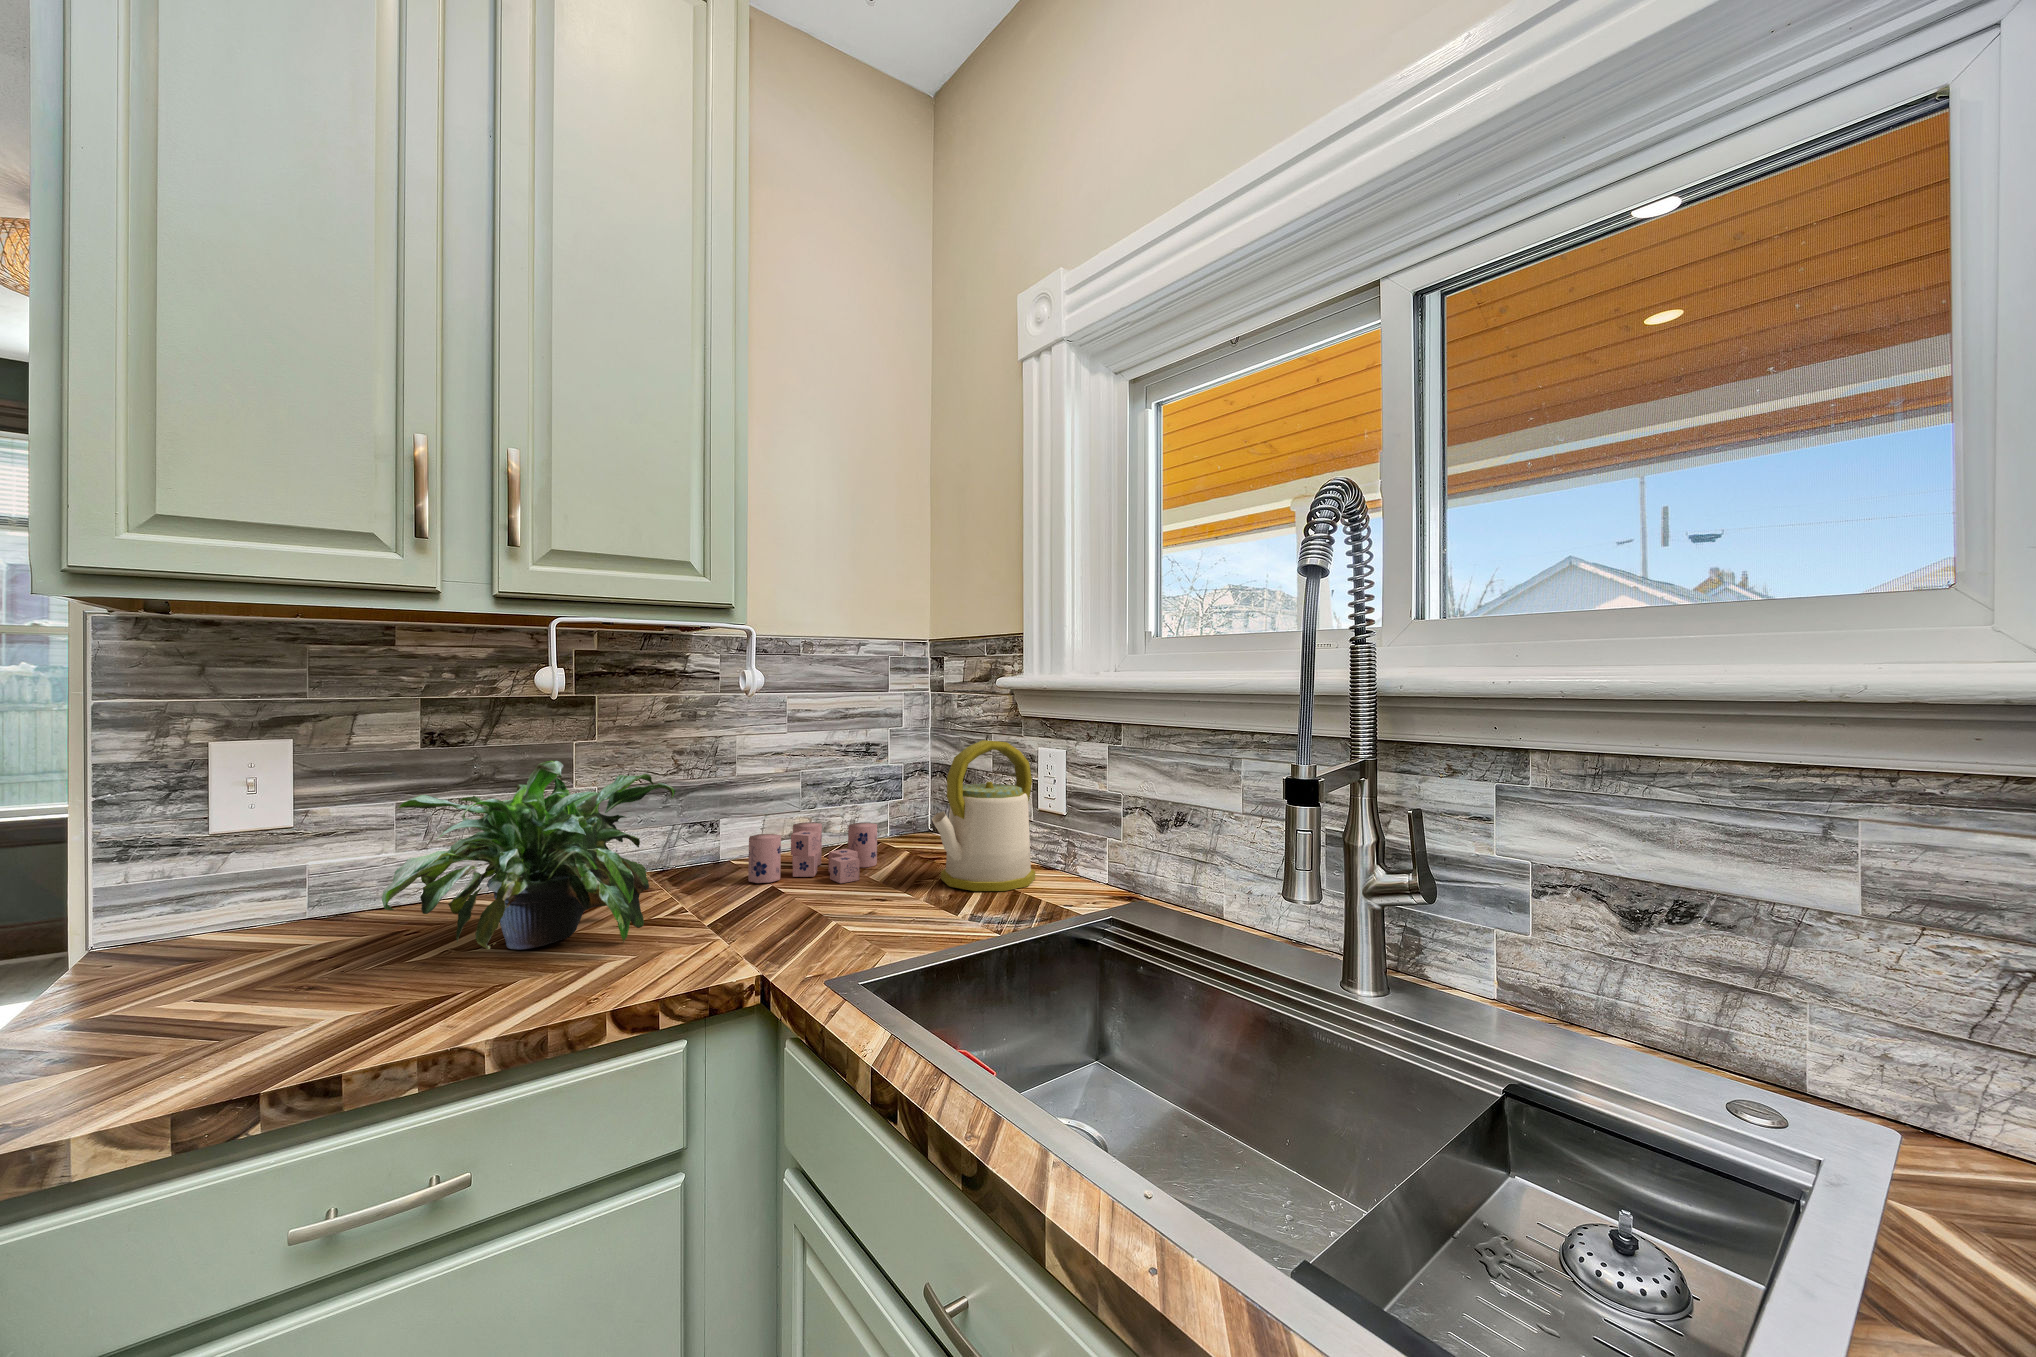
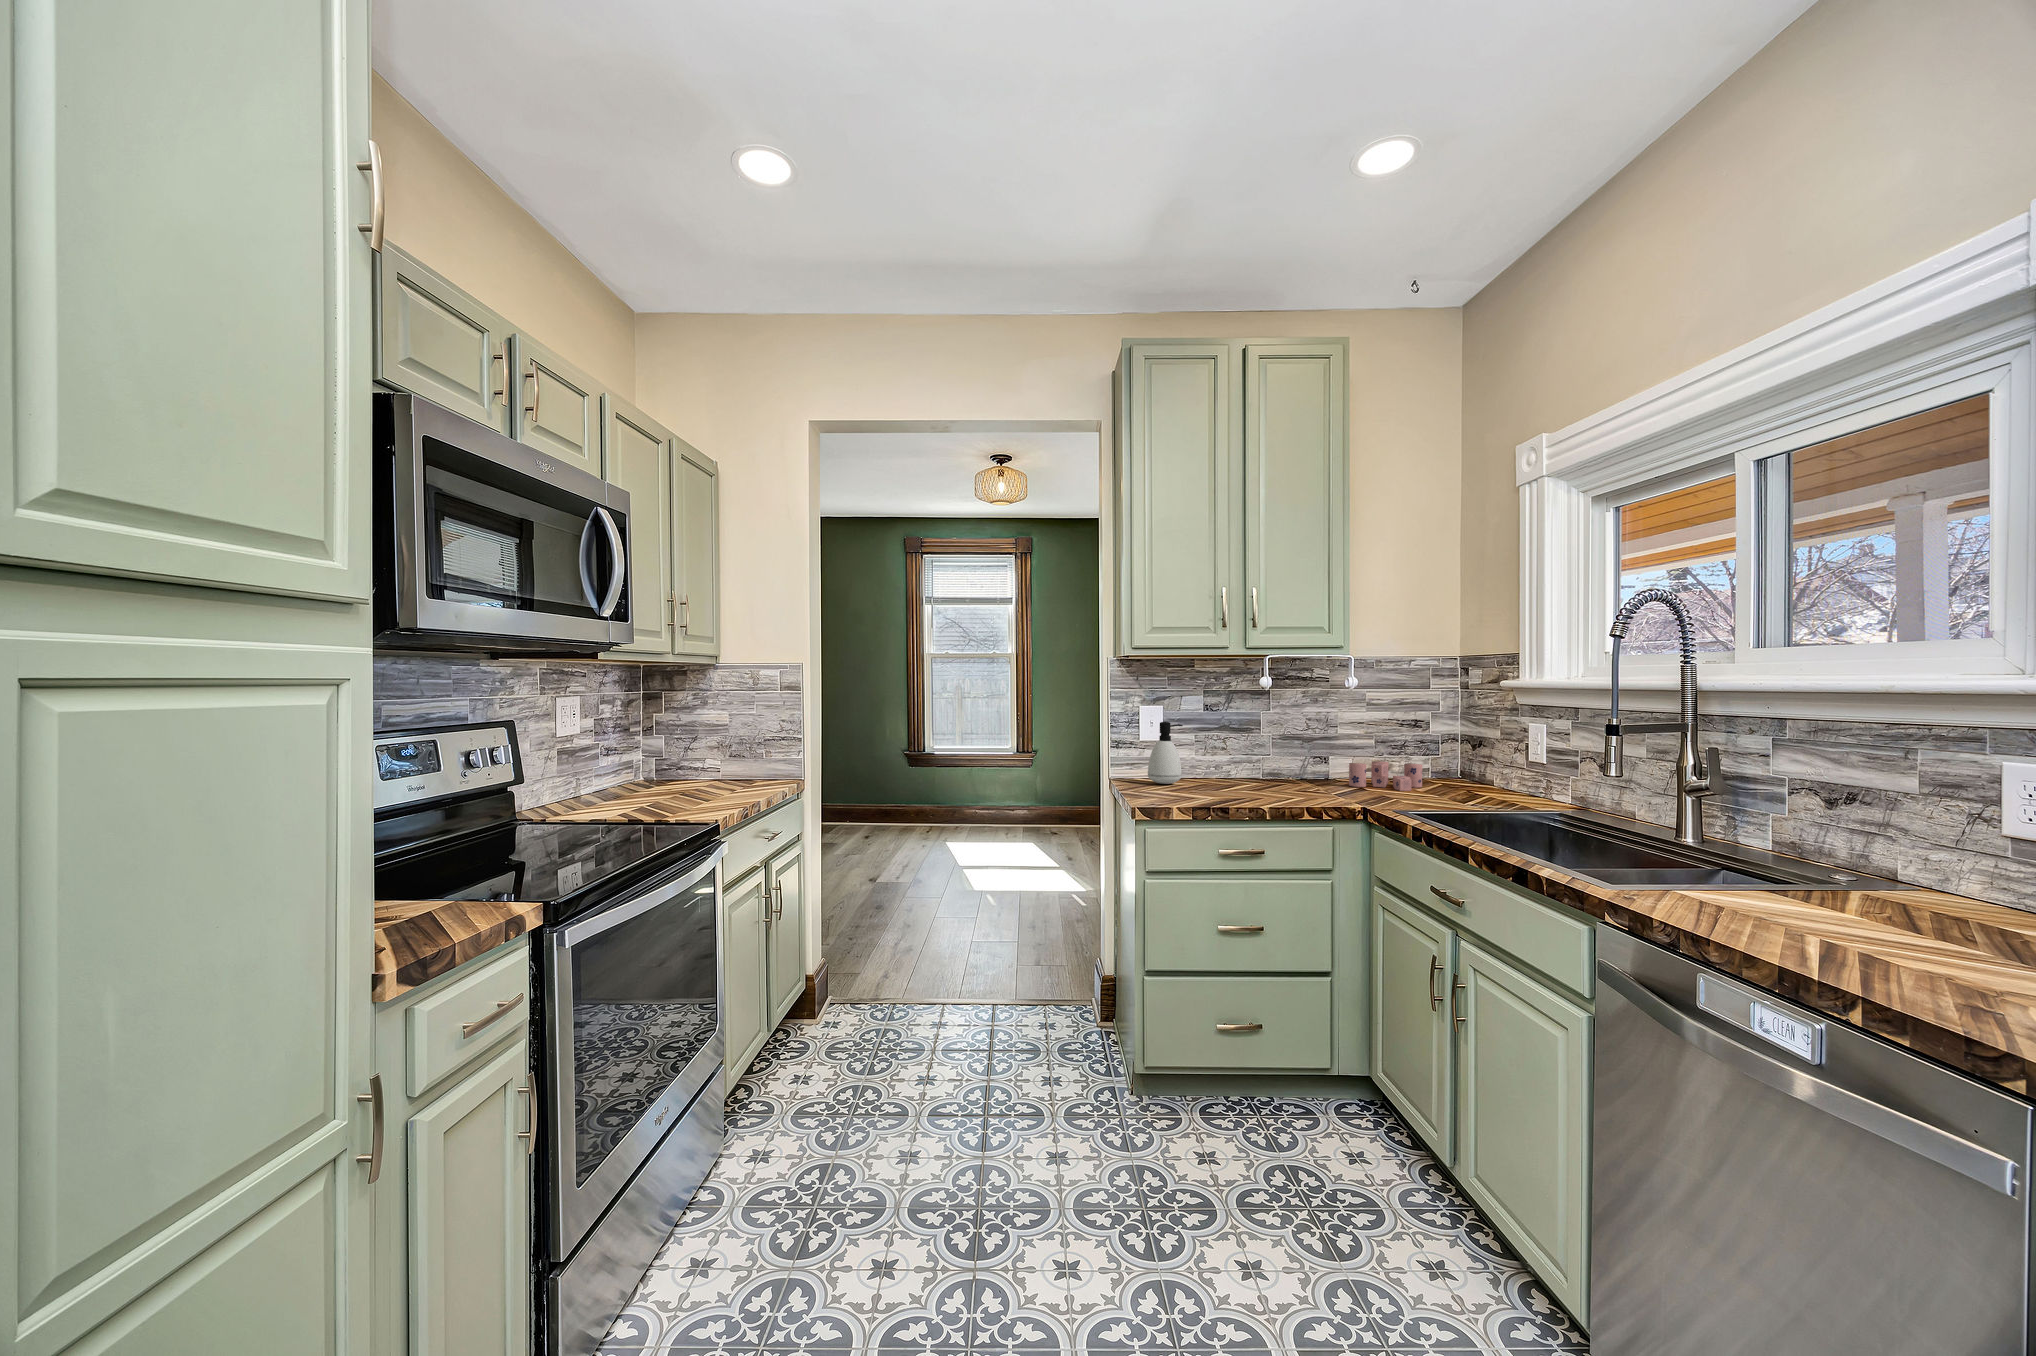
kettle: present [932,740,1035,891] -> none [1455,717,1524,801]
potted plant: present [382,761,675,949] -> none [1212,715,1322,793]
soap dispenser: none [212,783,337,949] -> present [1148,722,1183,784]

